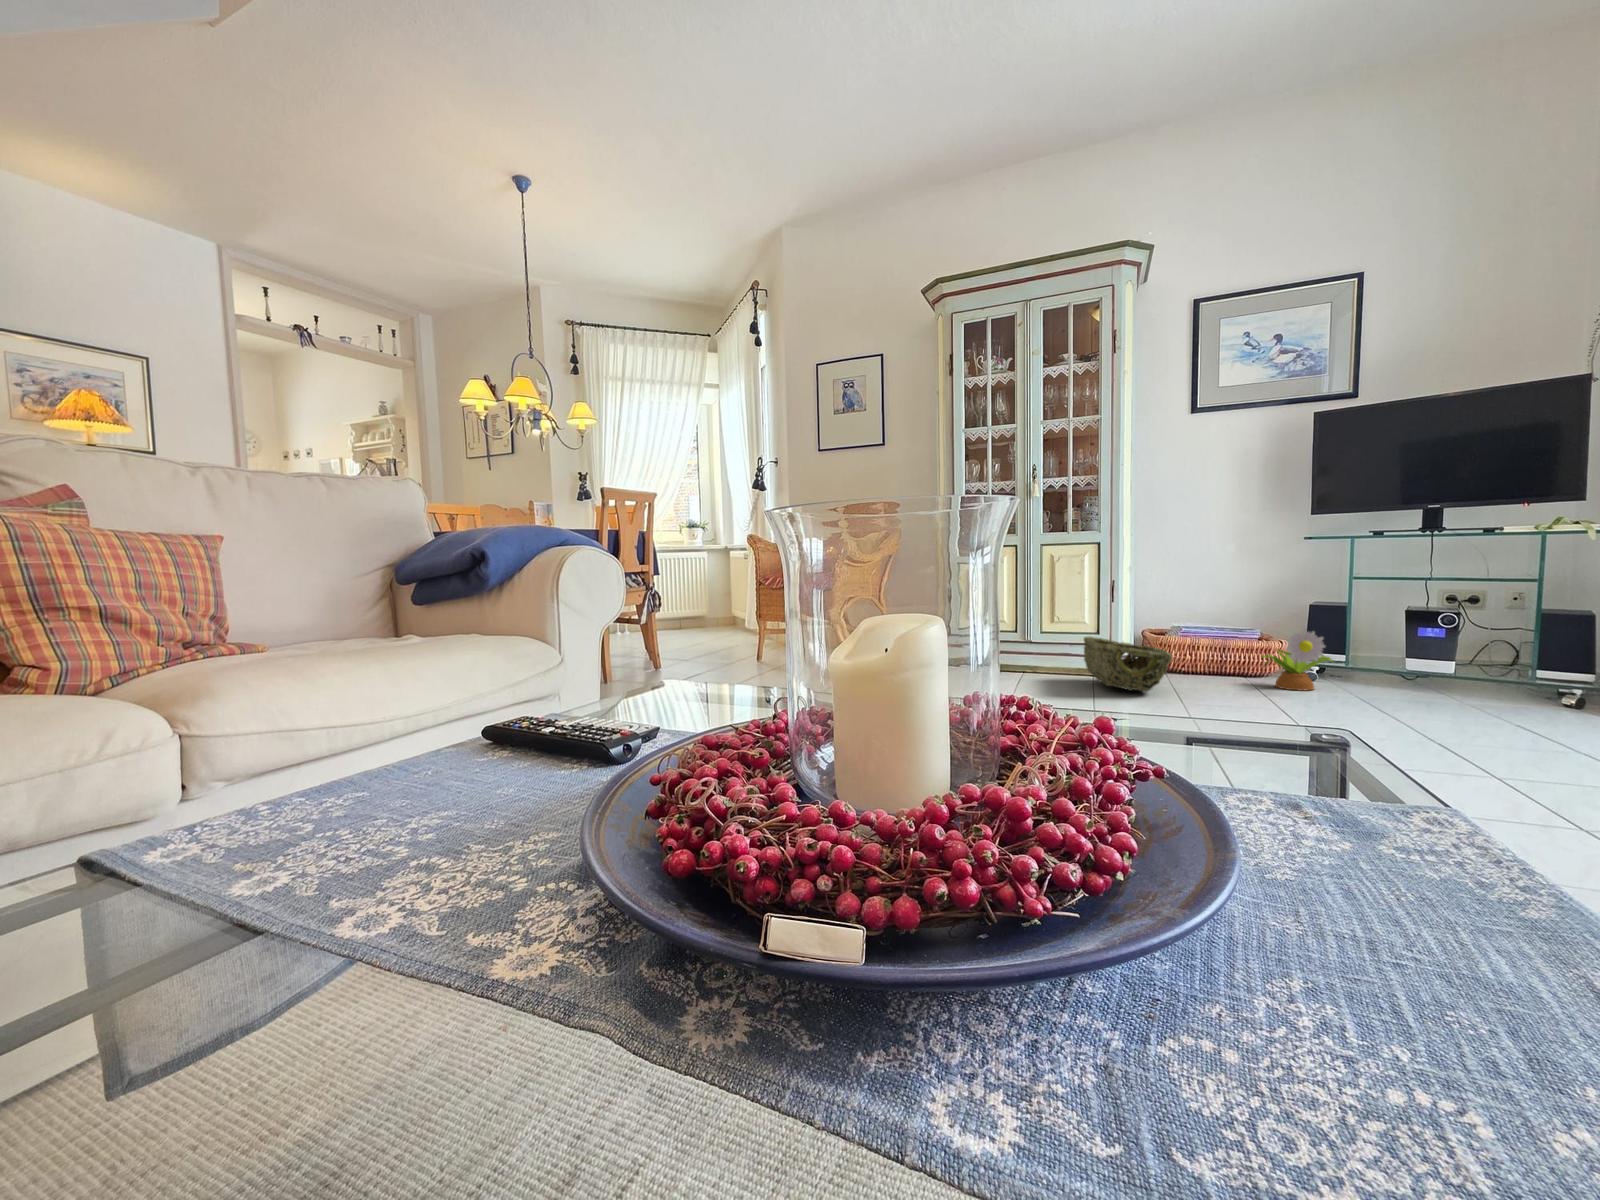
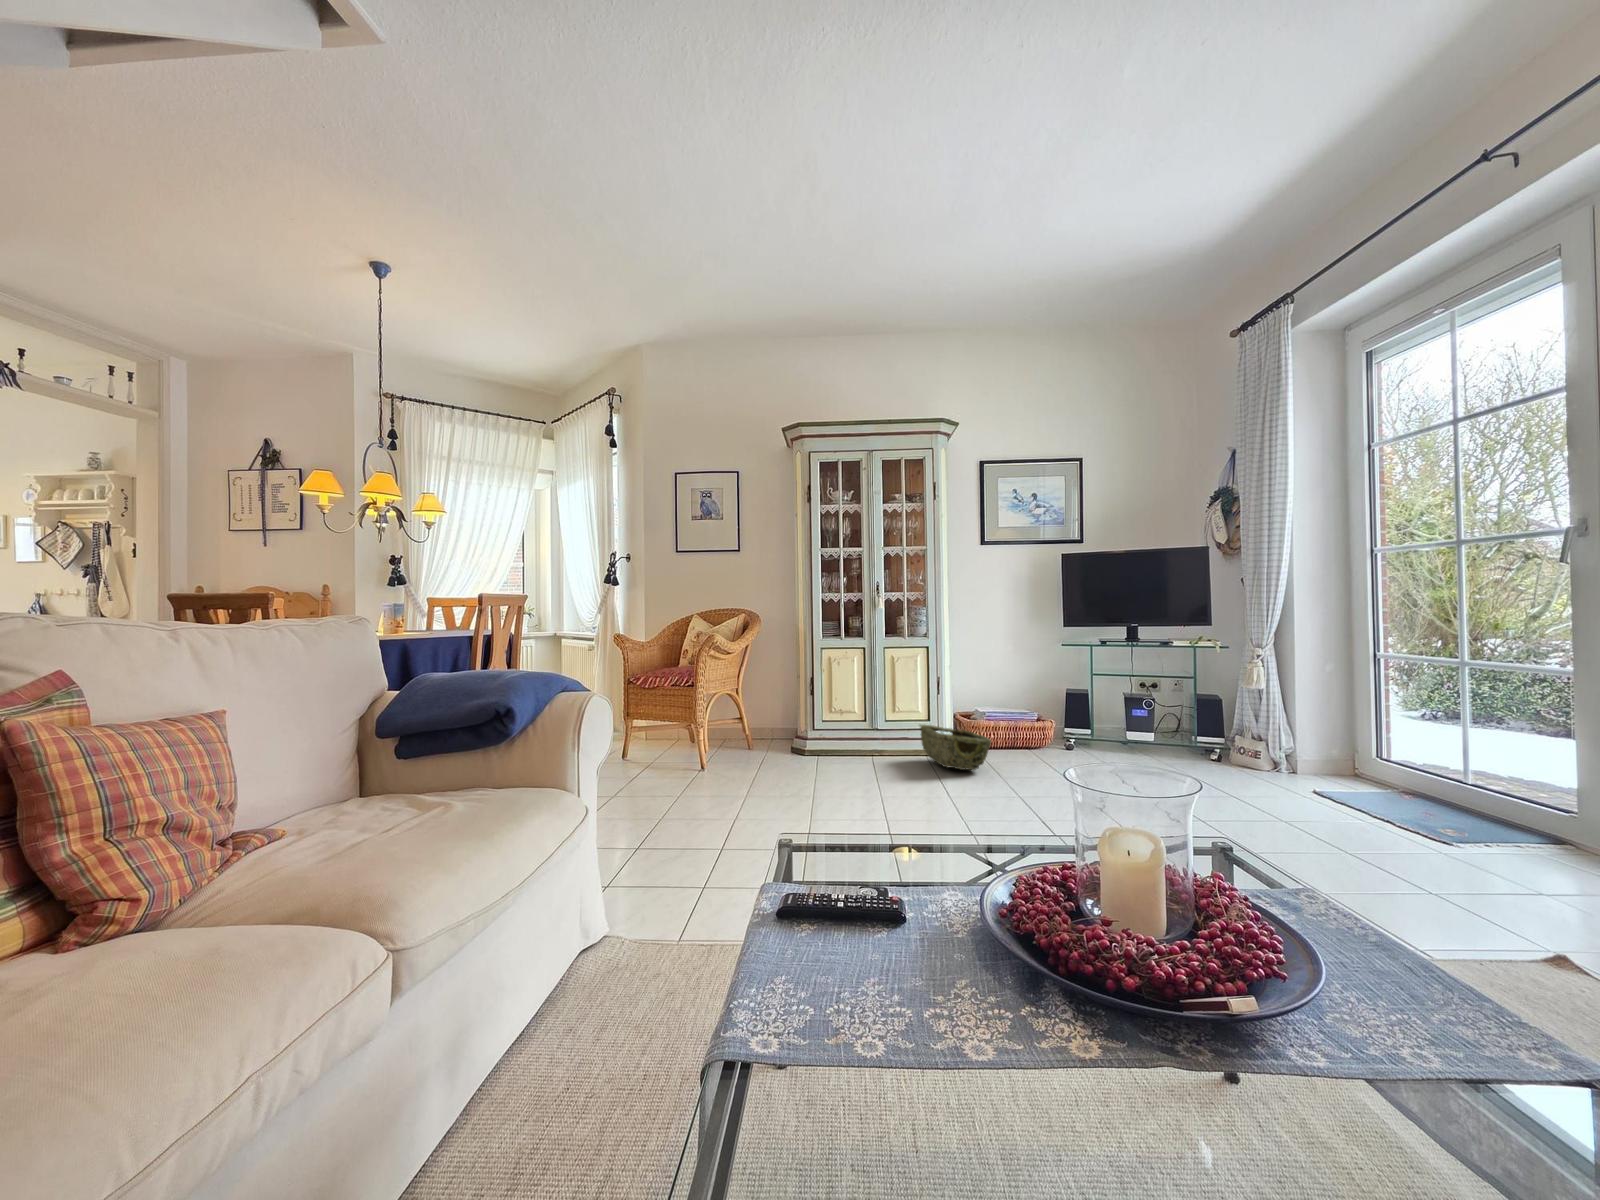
decorative plant: present [1261,629,1334,691] -> none [1040,715,1089,761]

